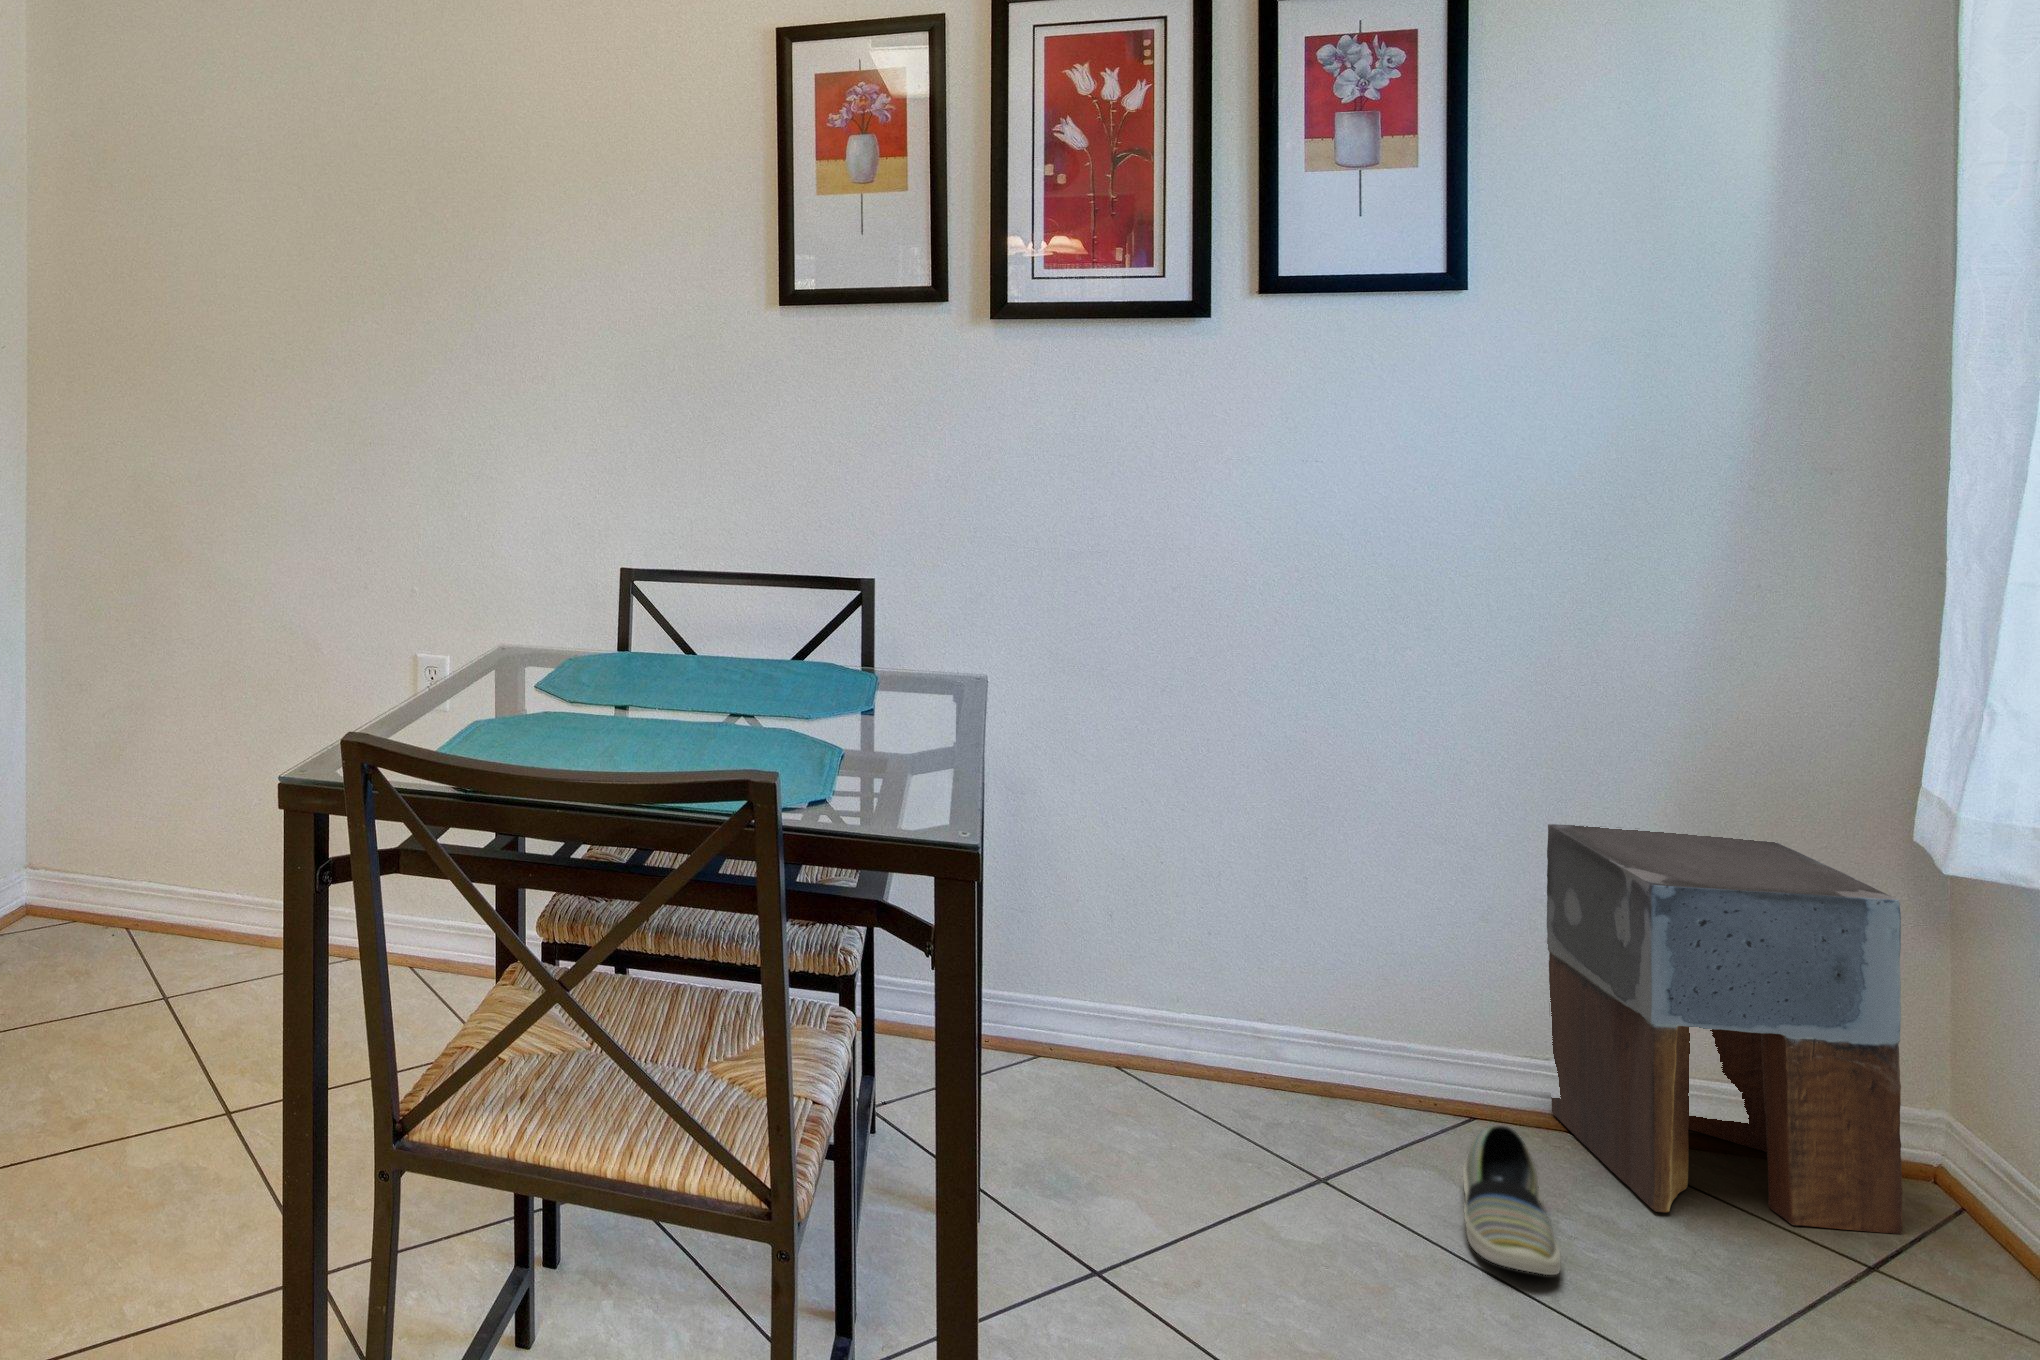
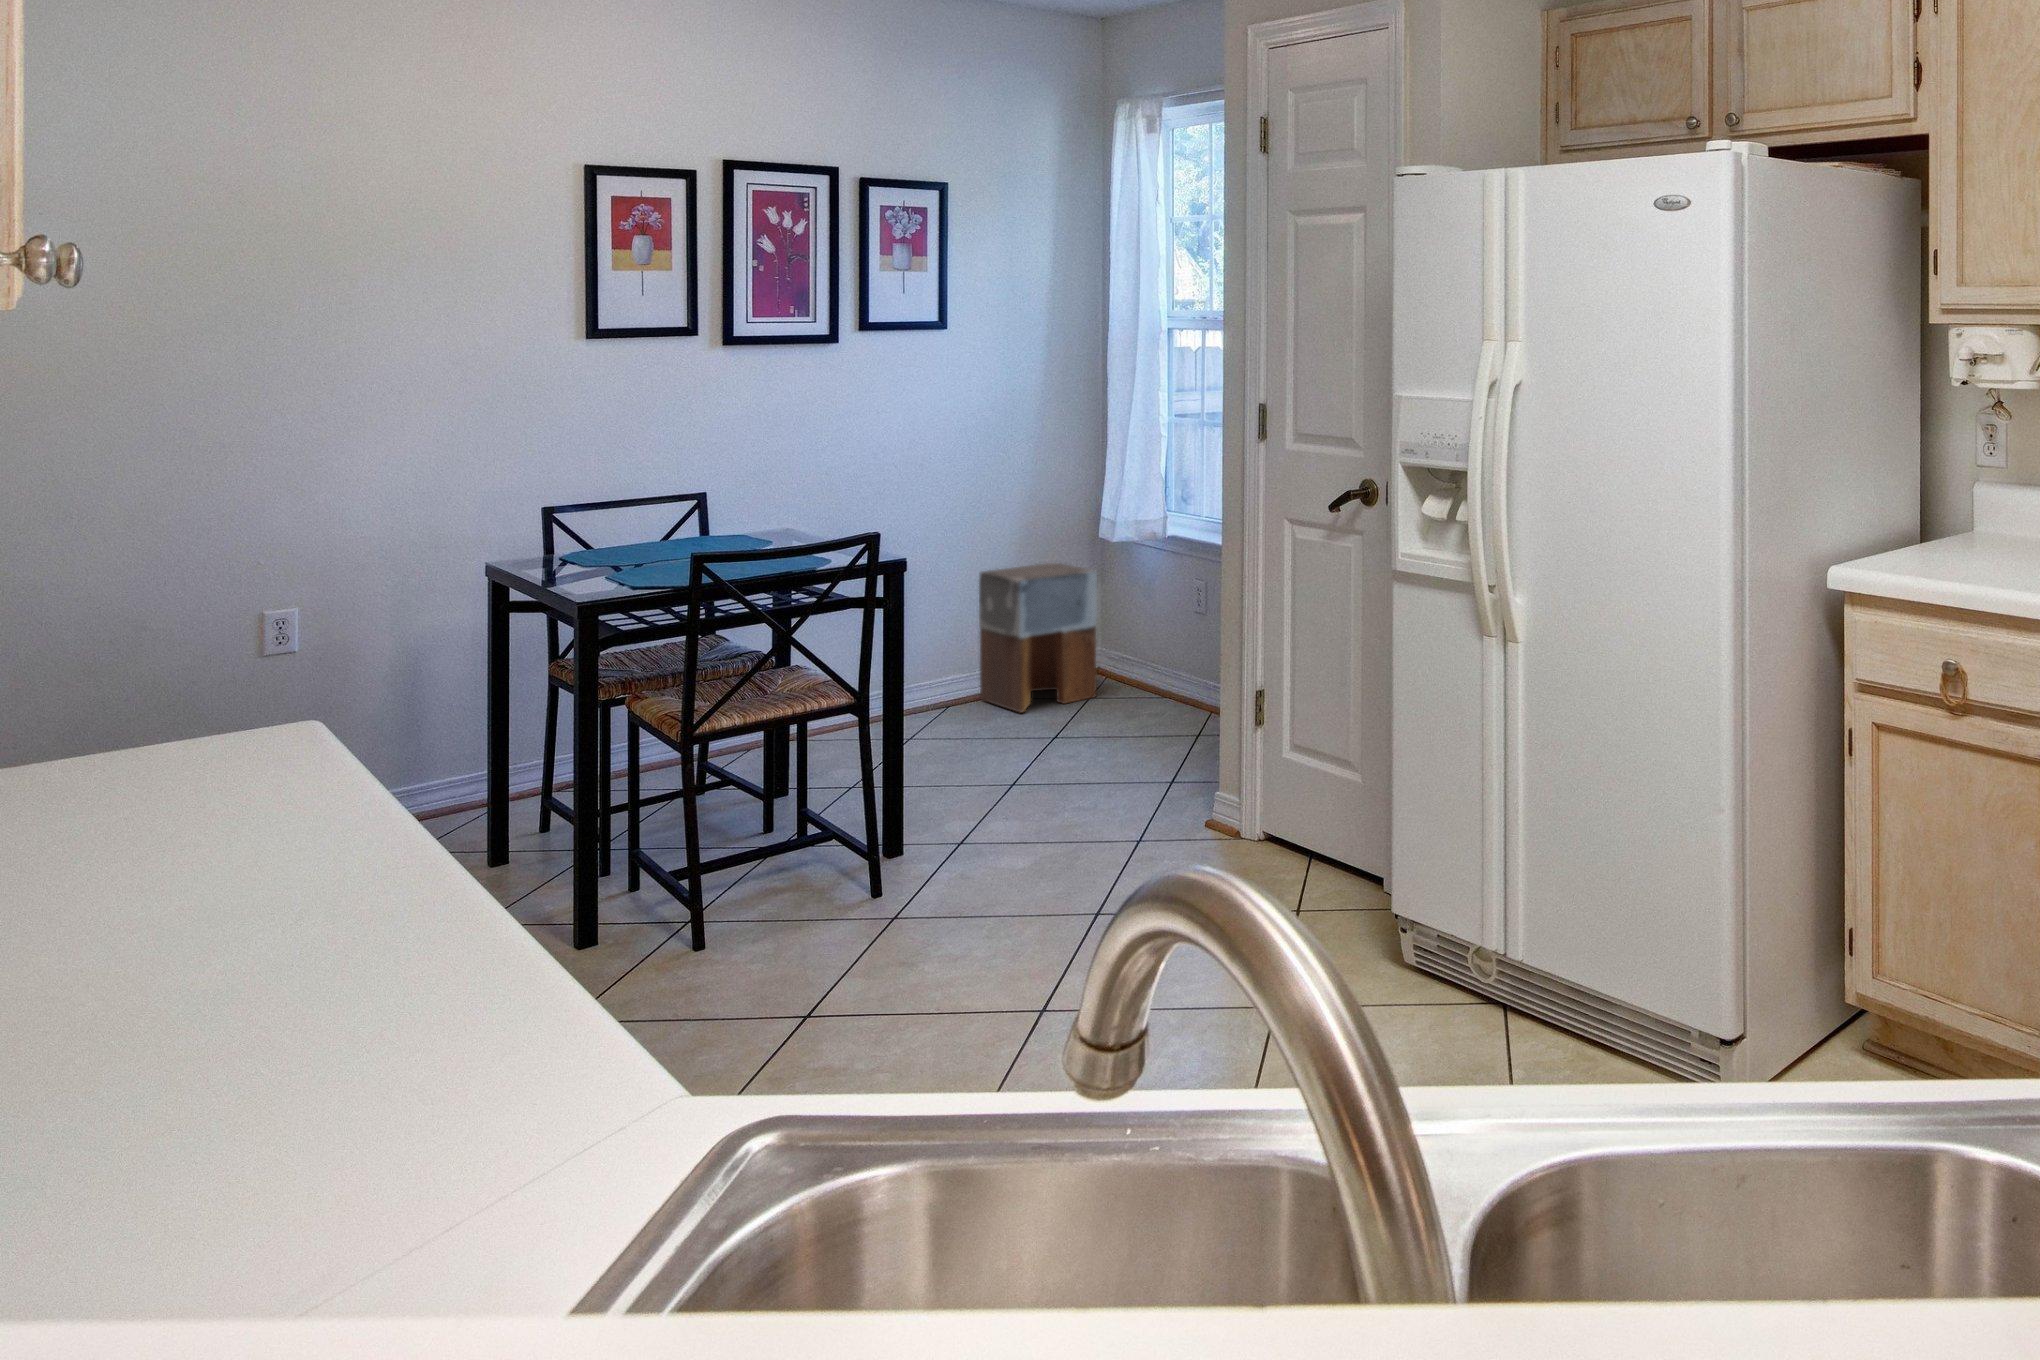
shoe: present [1463,1125,1561,1275] -> none [953,695,992,739]

